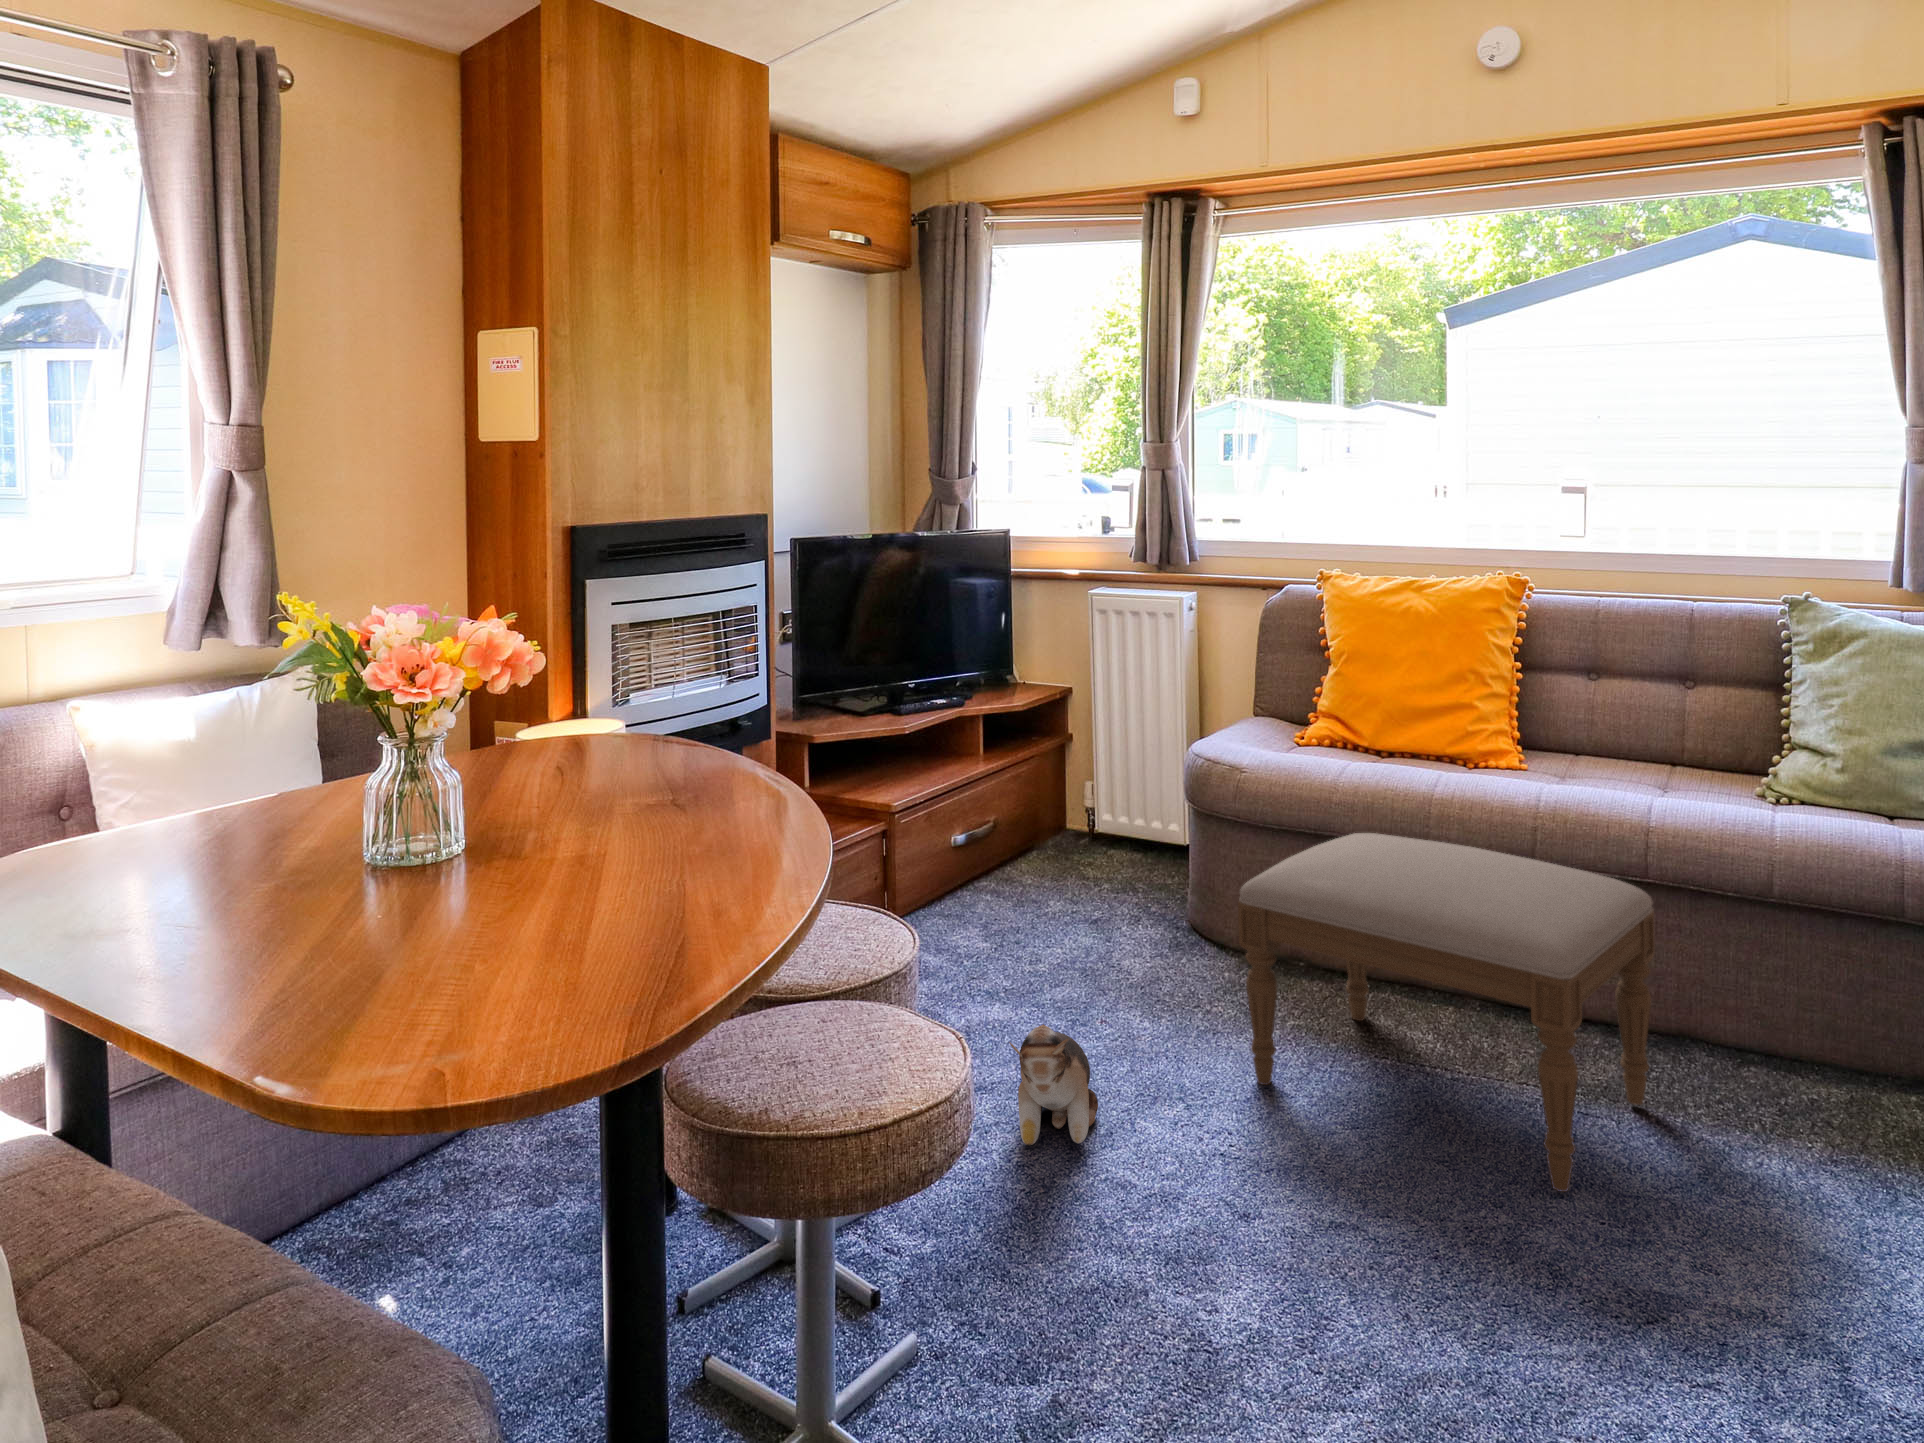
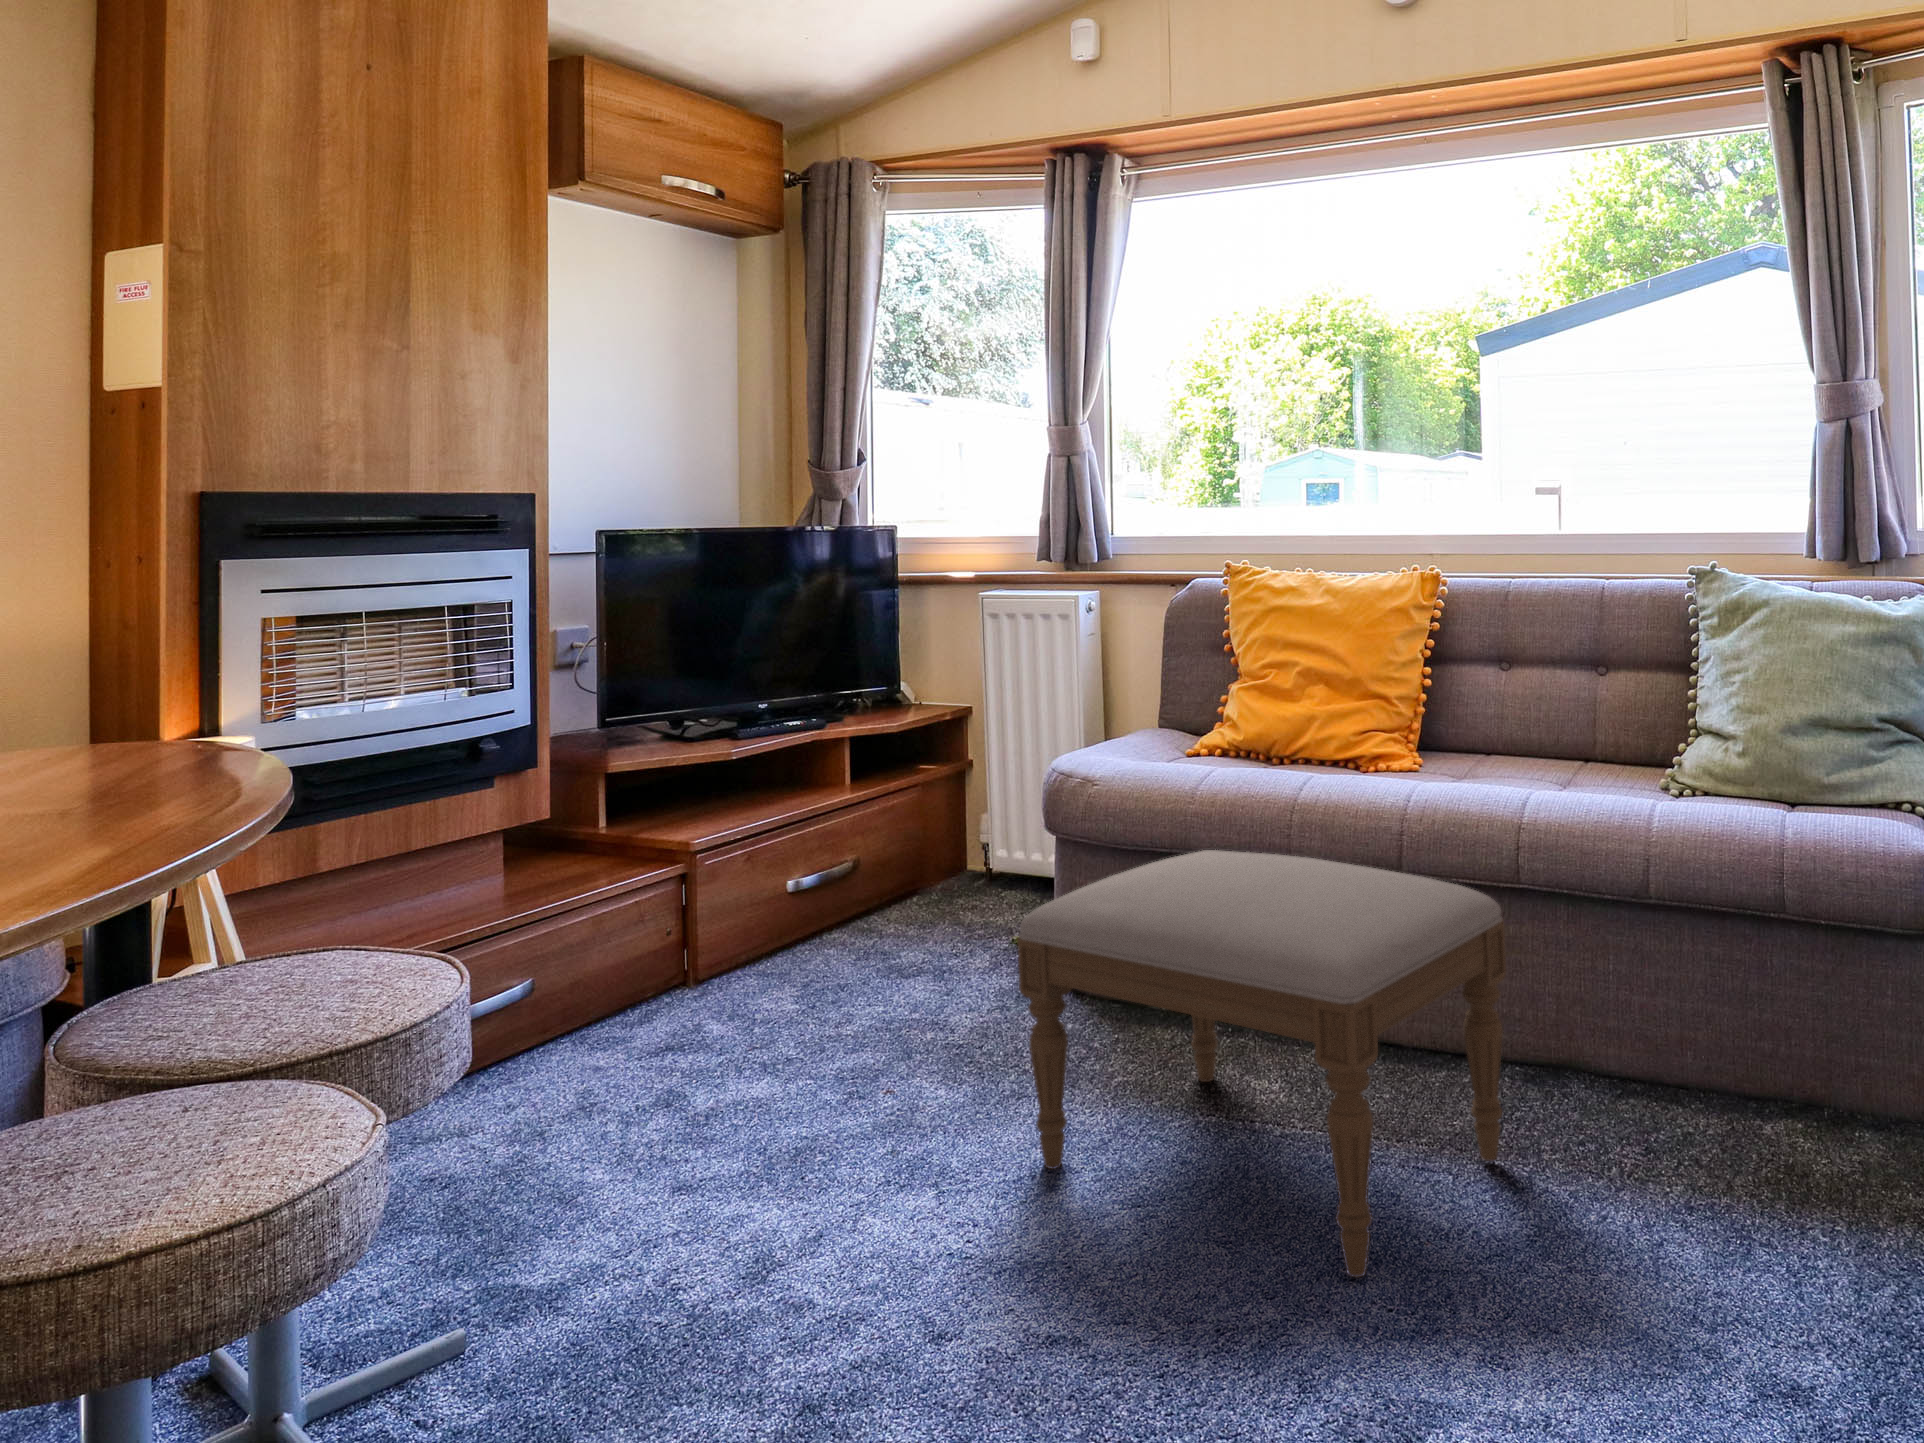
plush toy: present [1009,1024,1098,1145] -> none [652,1106,815,1271]

